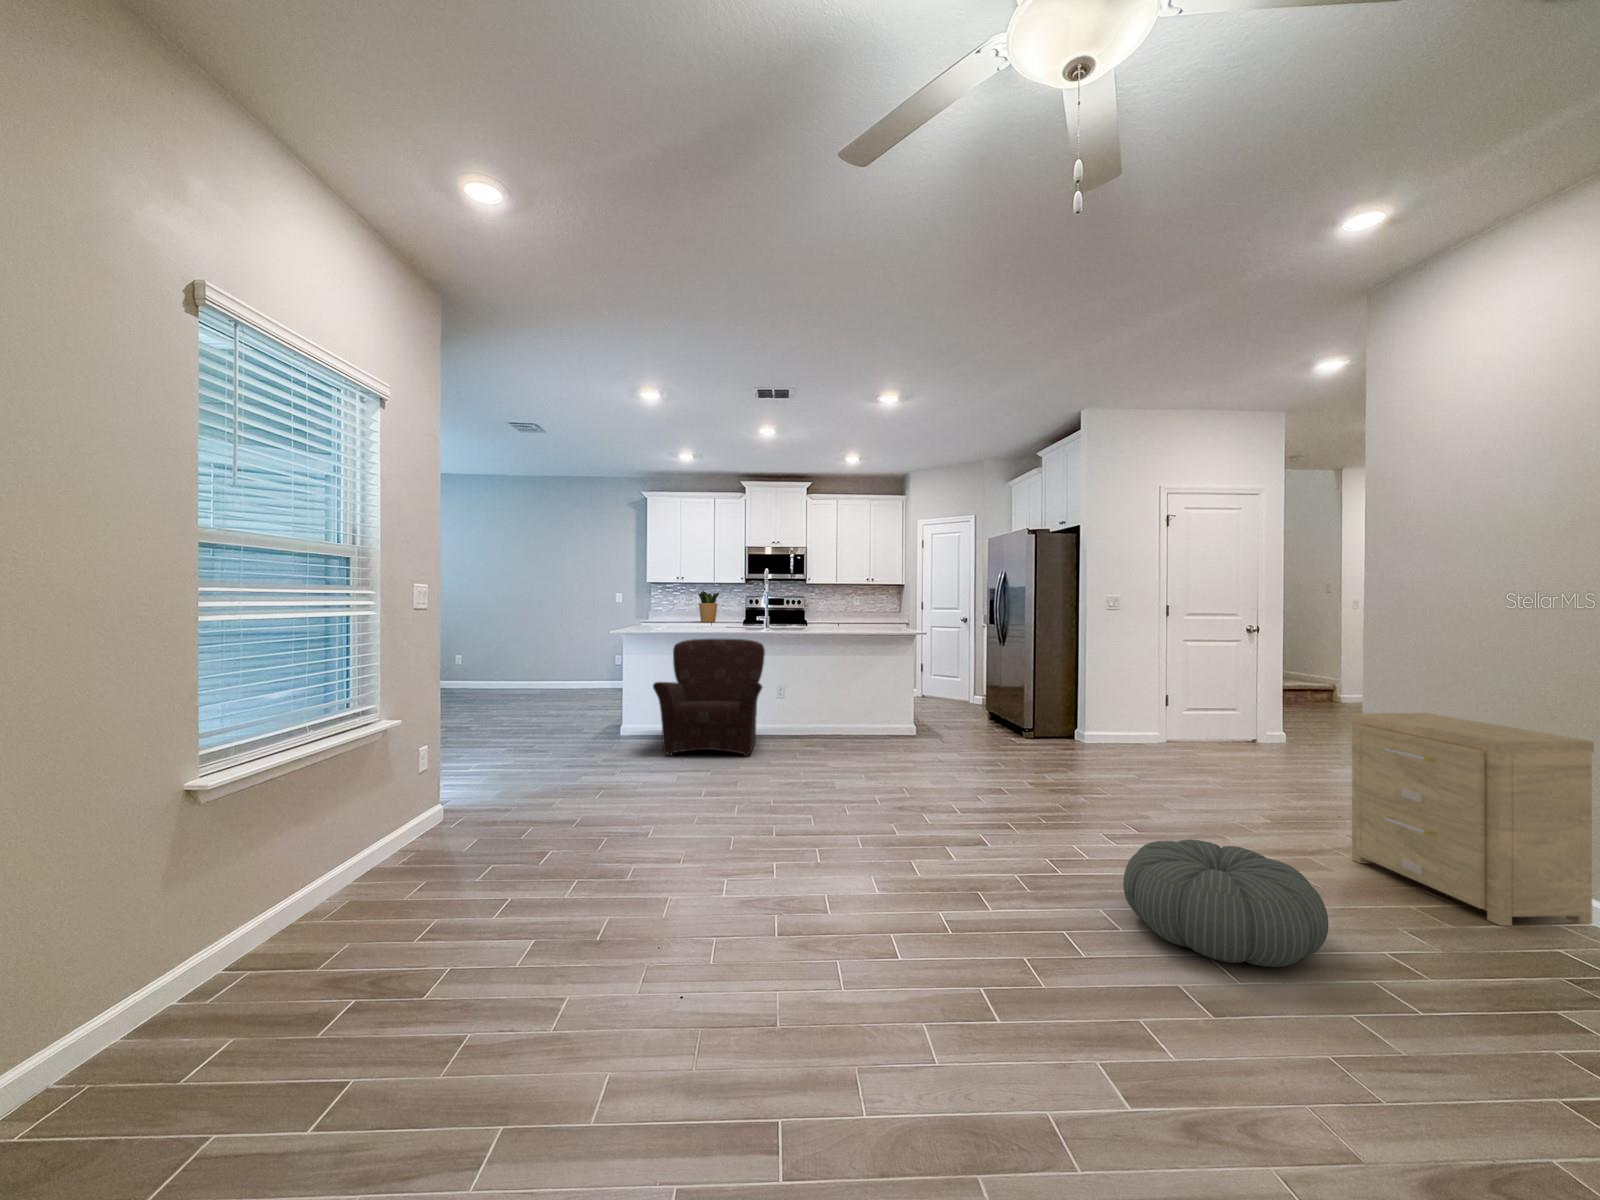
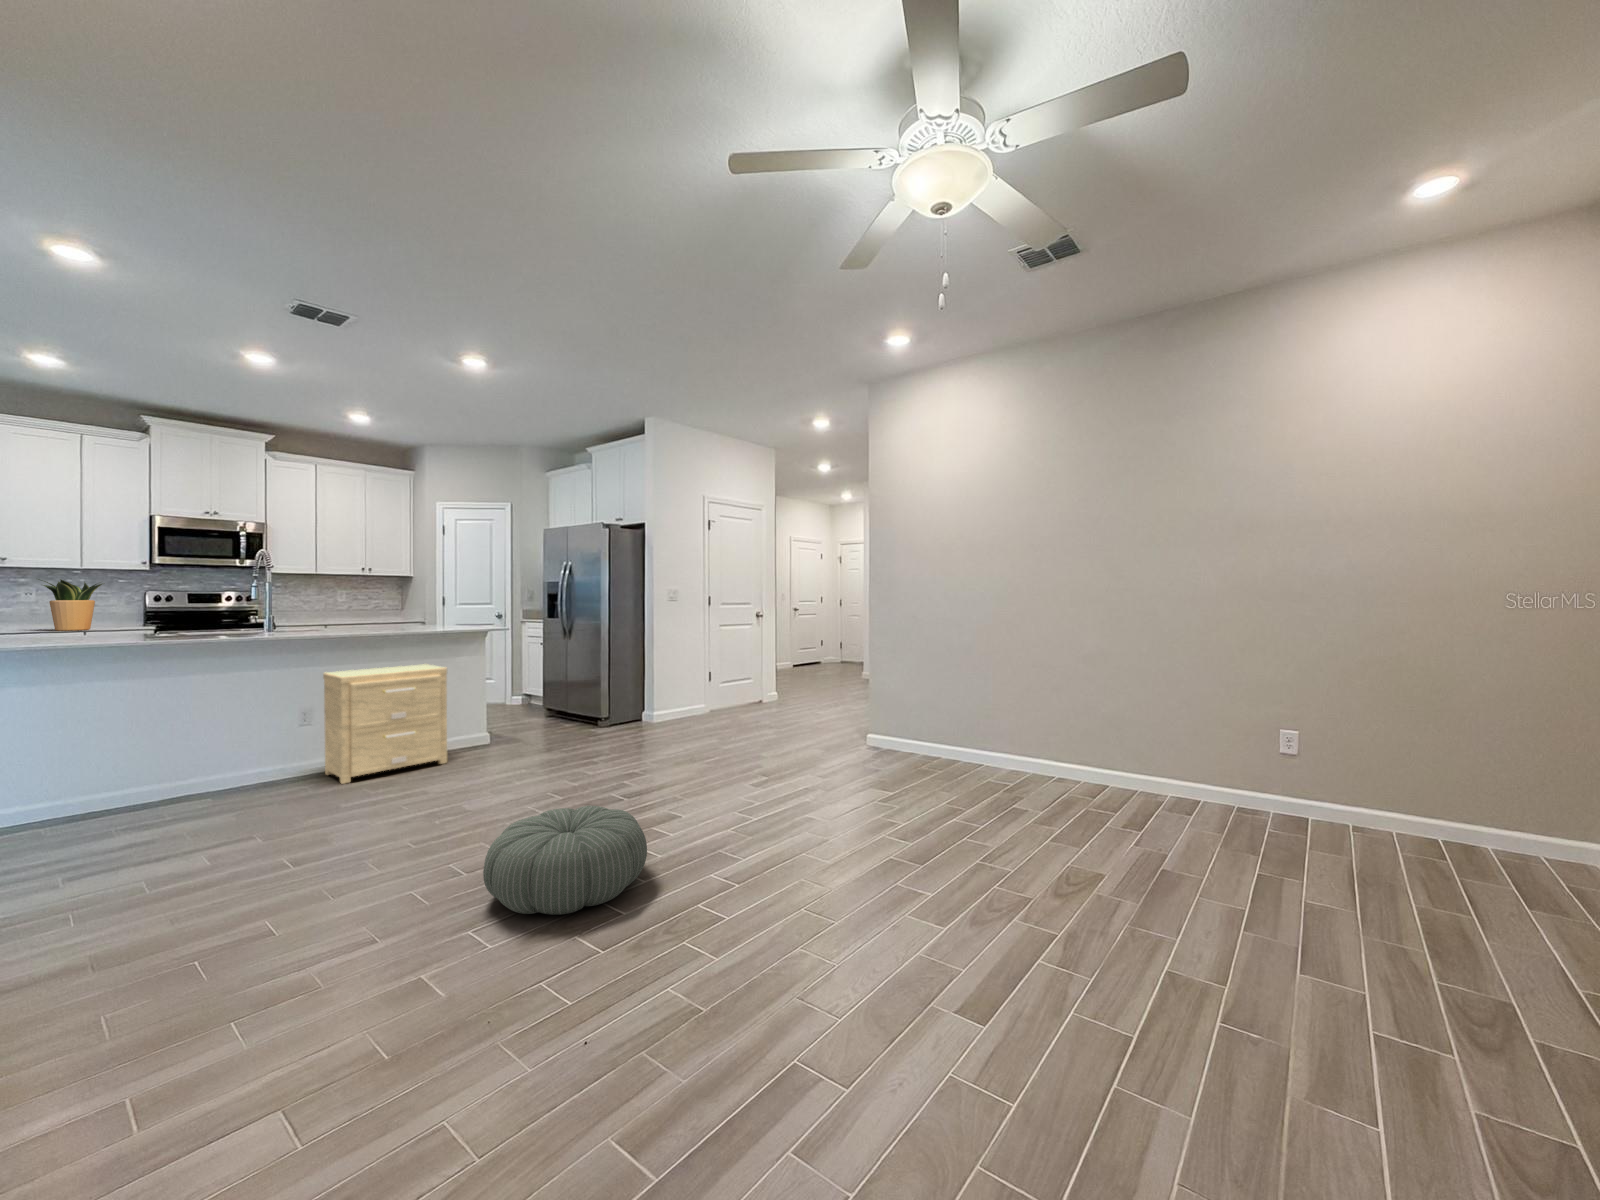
armchair: present [653,639,765,756] -> none [69,651,301,851]
side table: present [1350,713,1594,926] -> present [323,664,447,784]
pouf: present [1123,839,1328,967] -> present [483,806,647,915]

